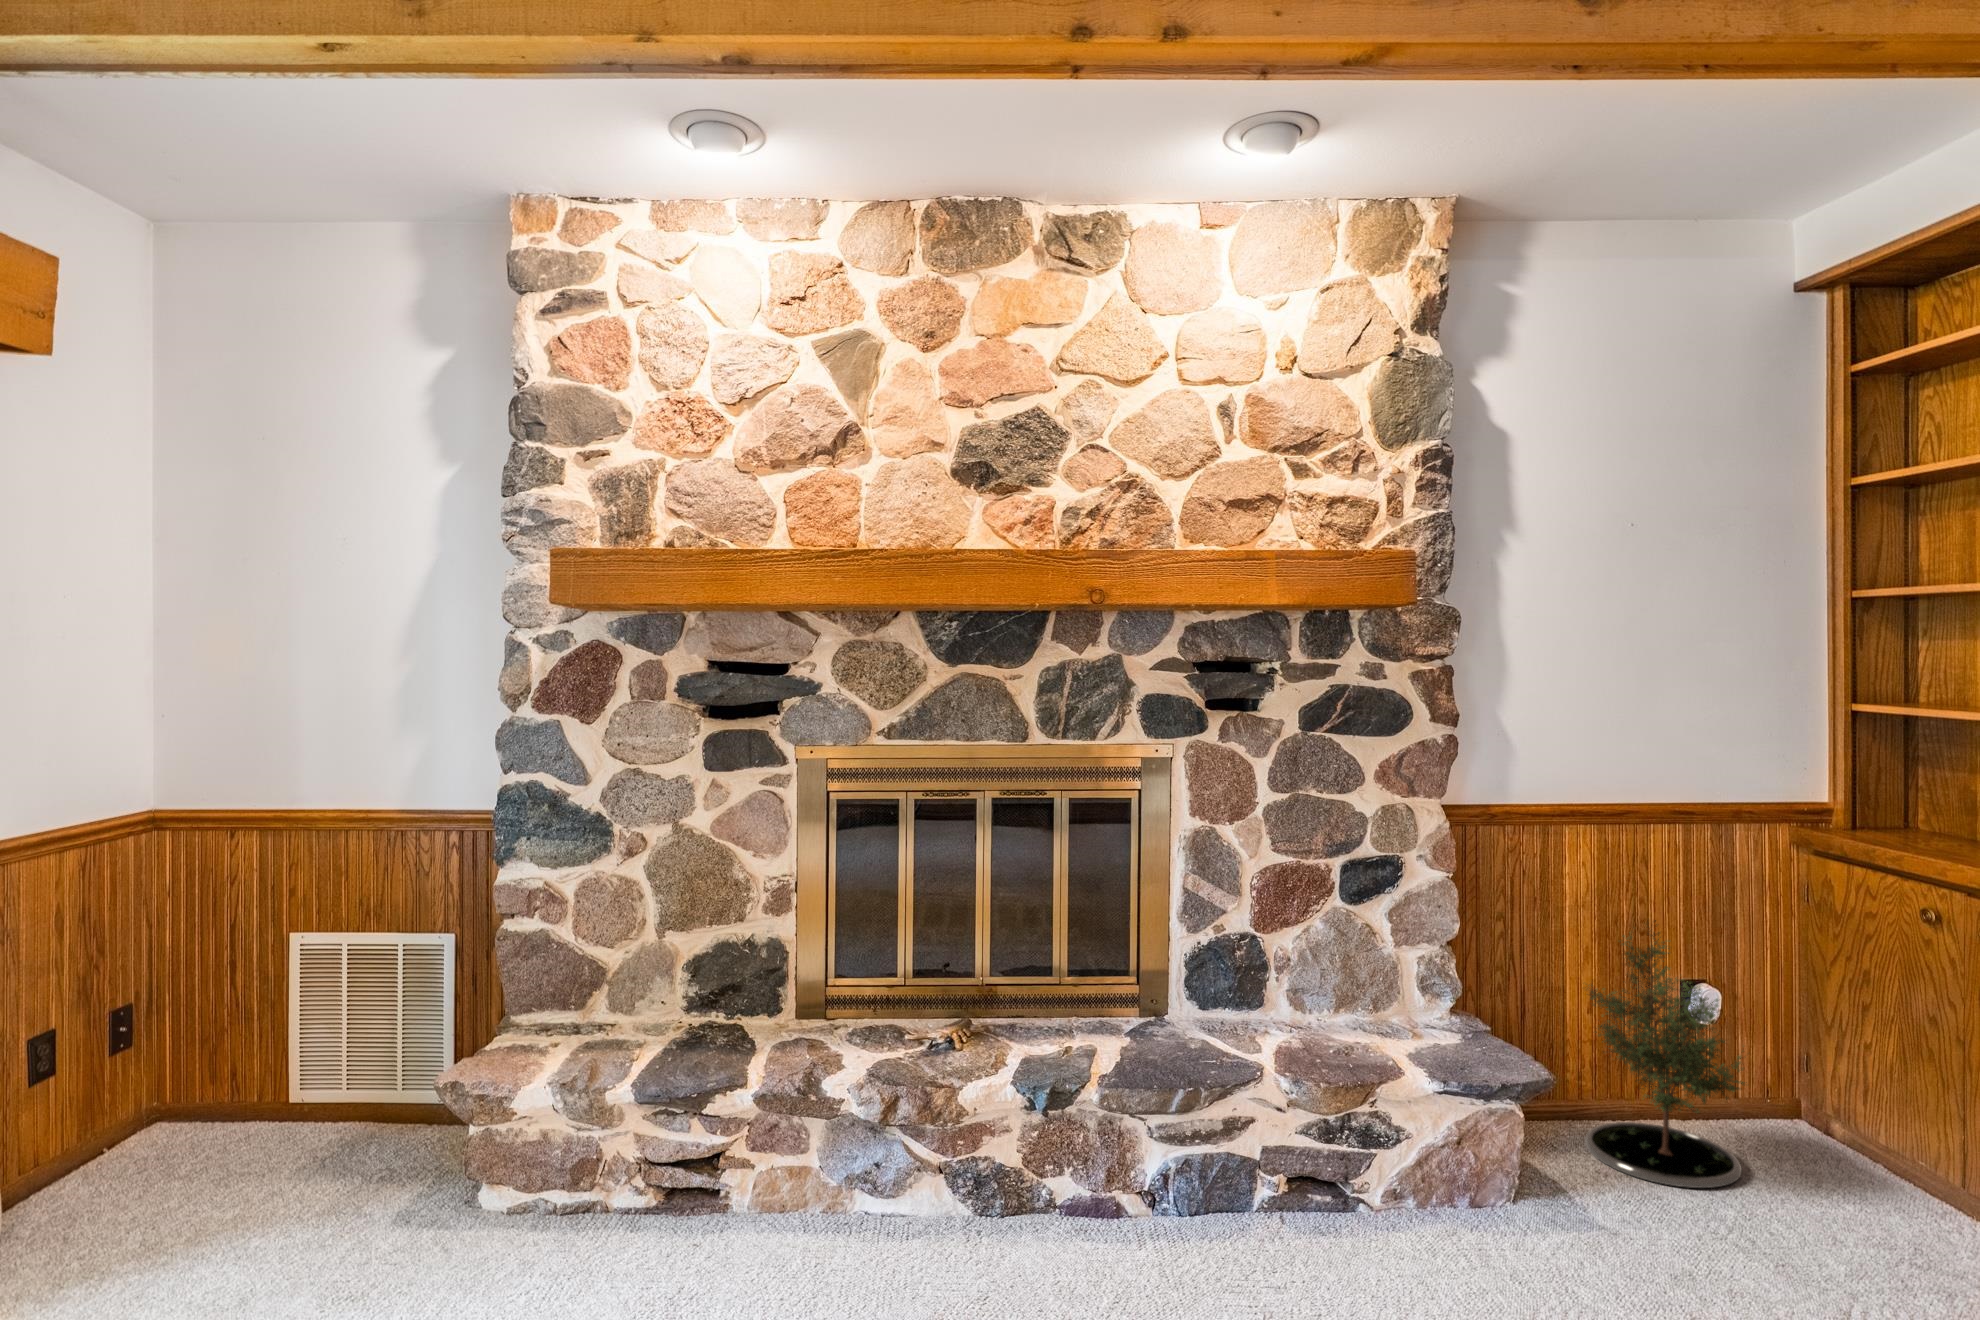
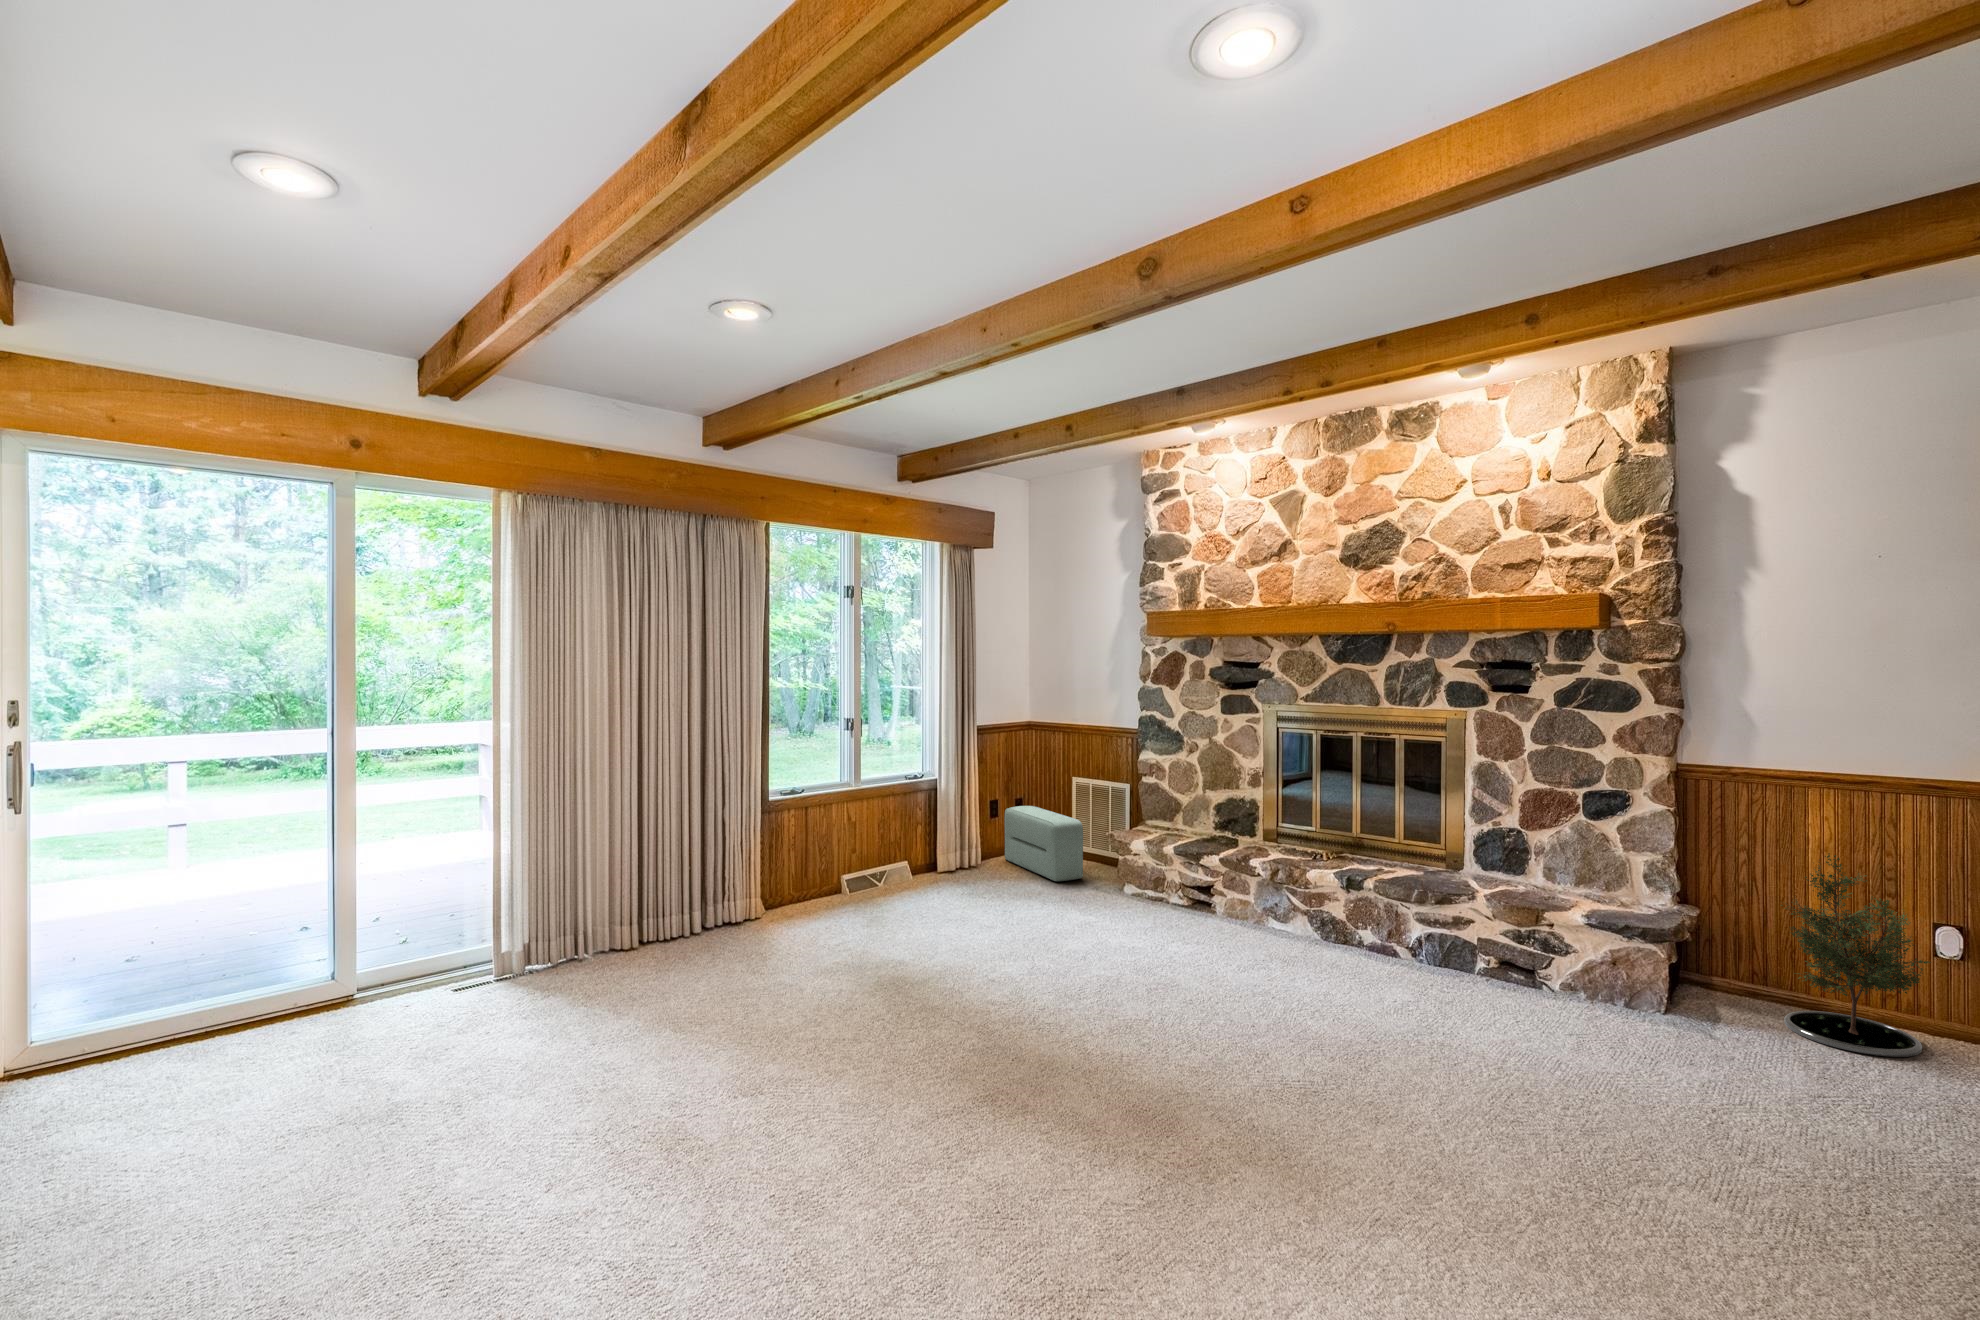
pouf: none [92,1026,360,1224] -> present [1005,806,1083,881]

